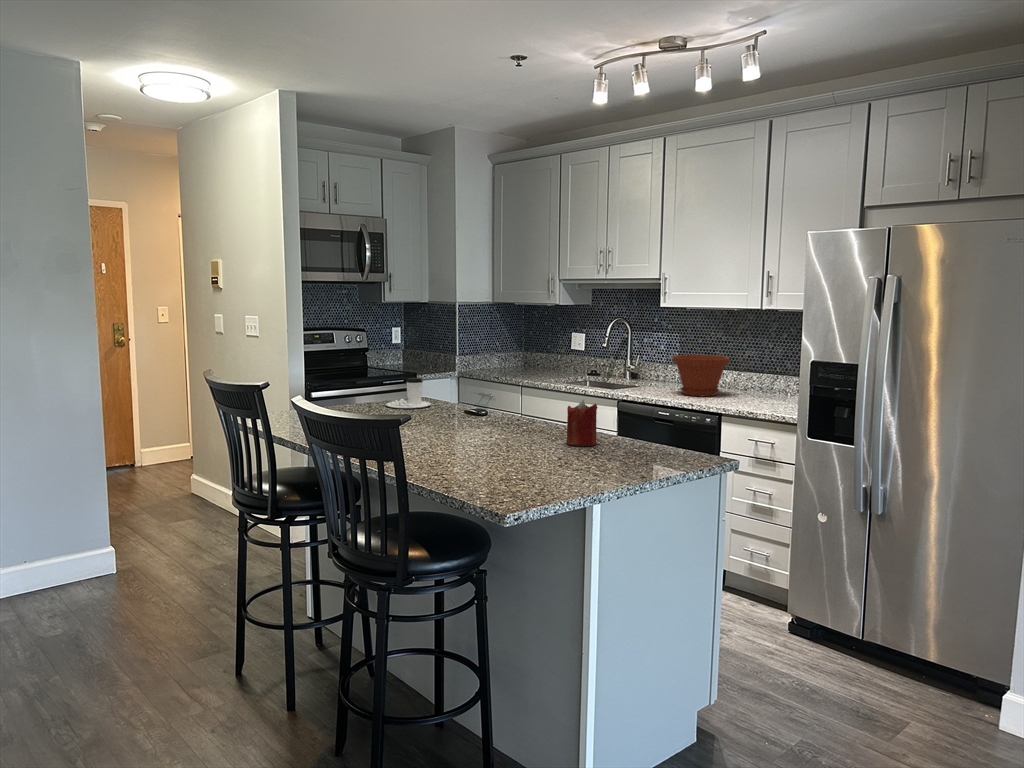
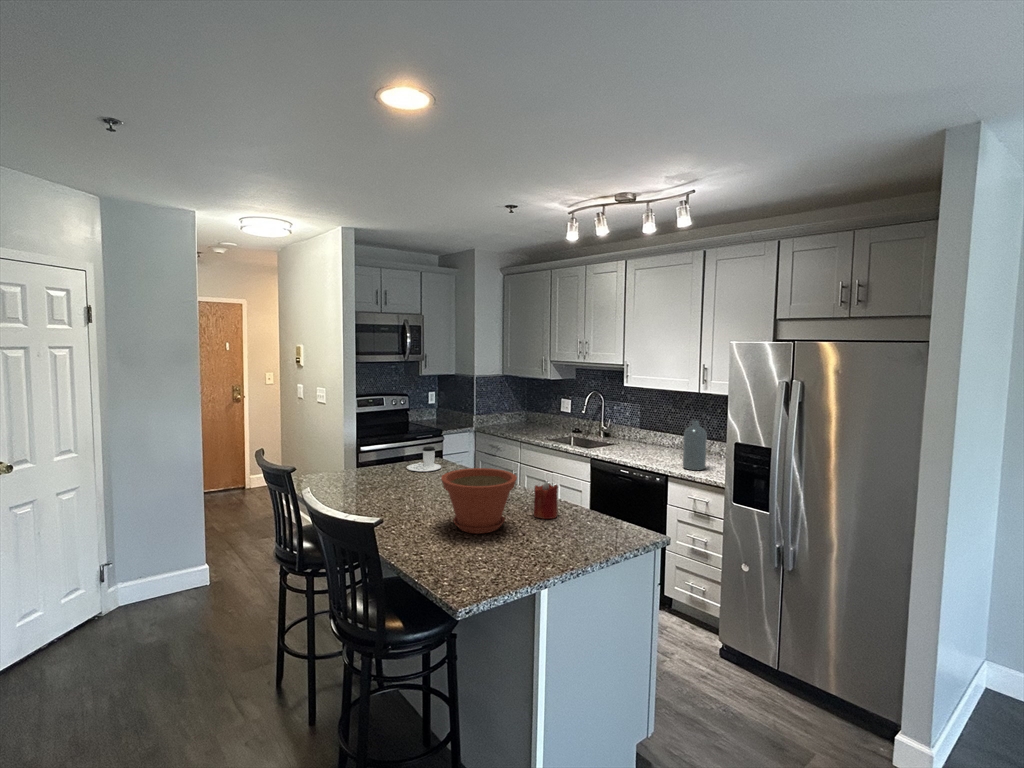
bottle: none [740,343,771,407] -> present [683,420,707,470]
plant pot: present [673,355,730,396] -> present [441,468,517,534]

